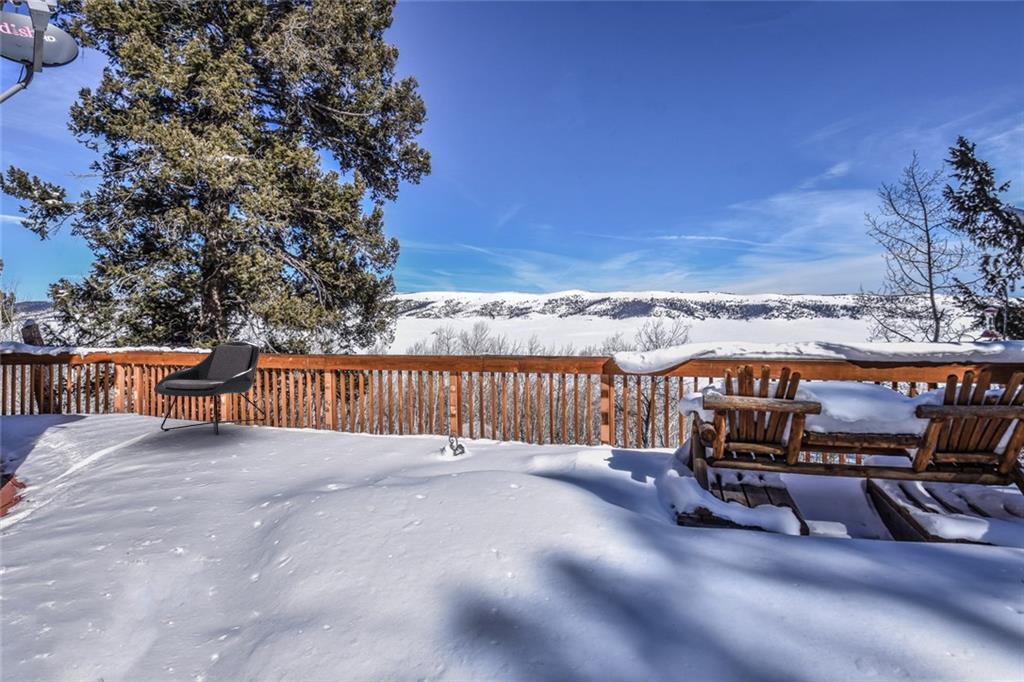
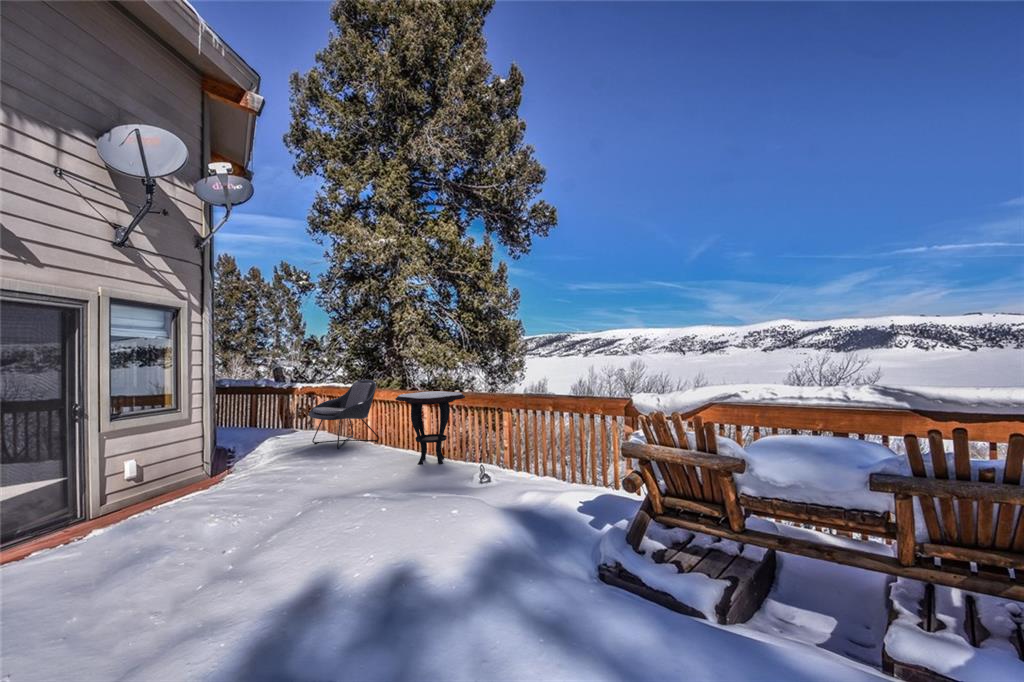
side table: none [331,355,417,442] -> present [395,391,465,465]

